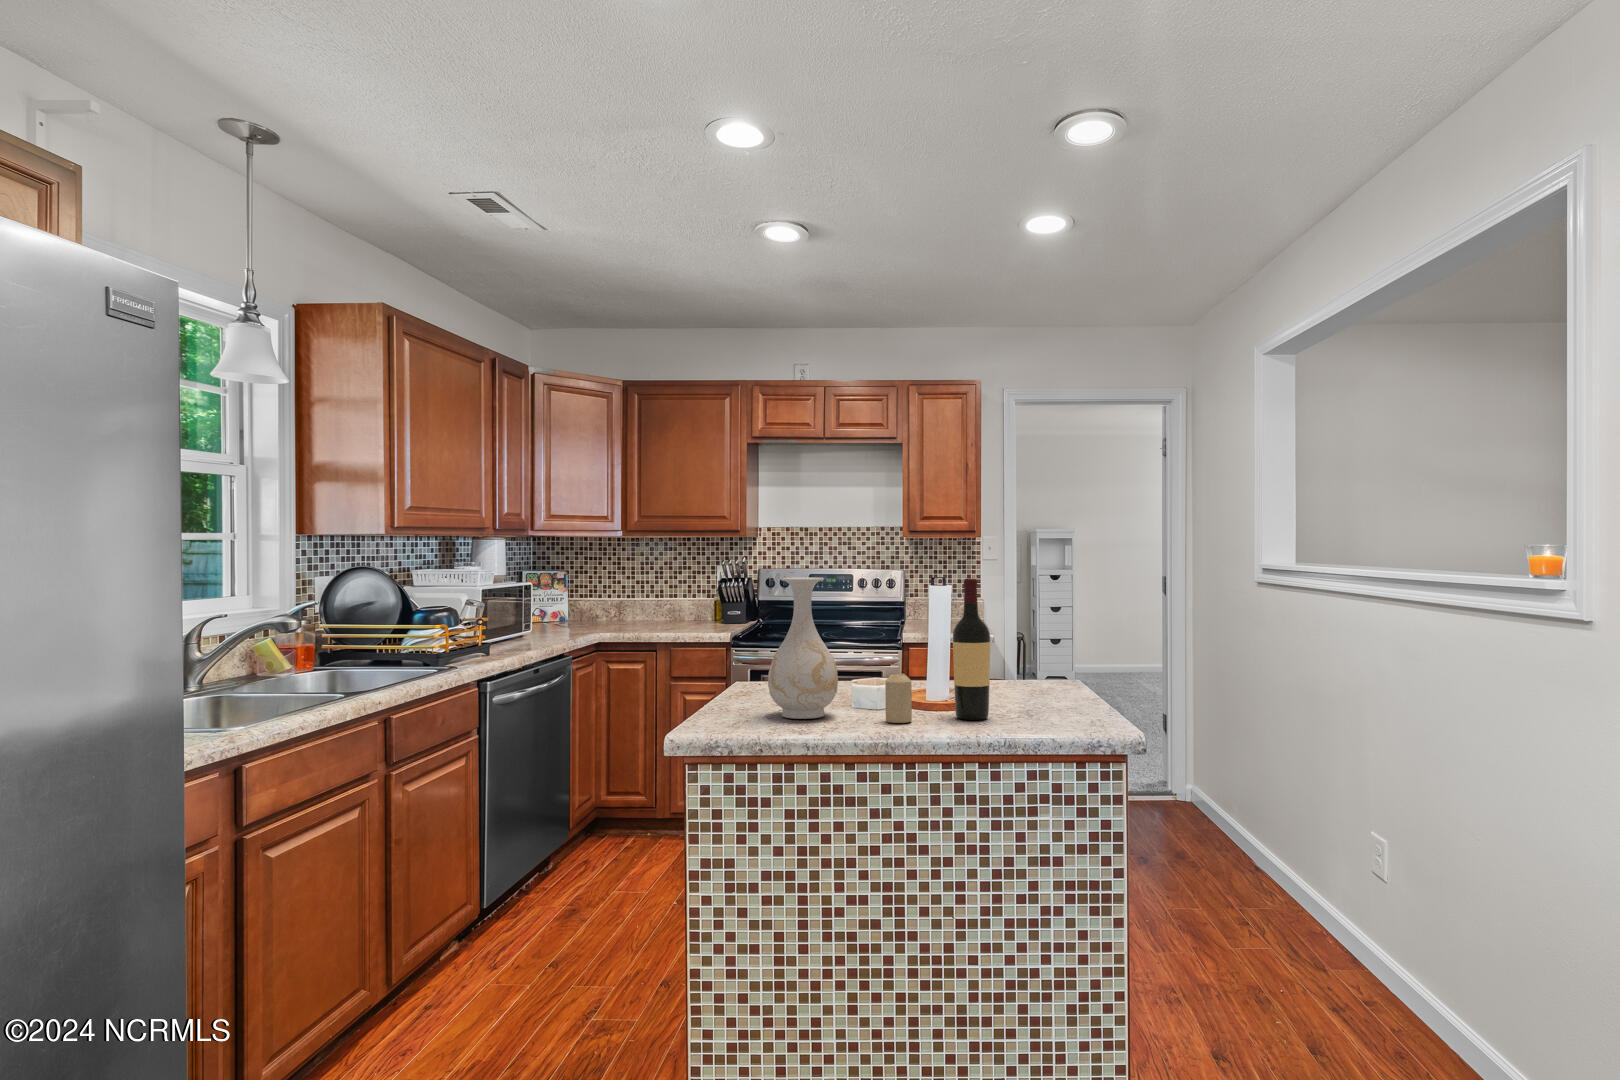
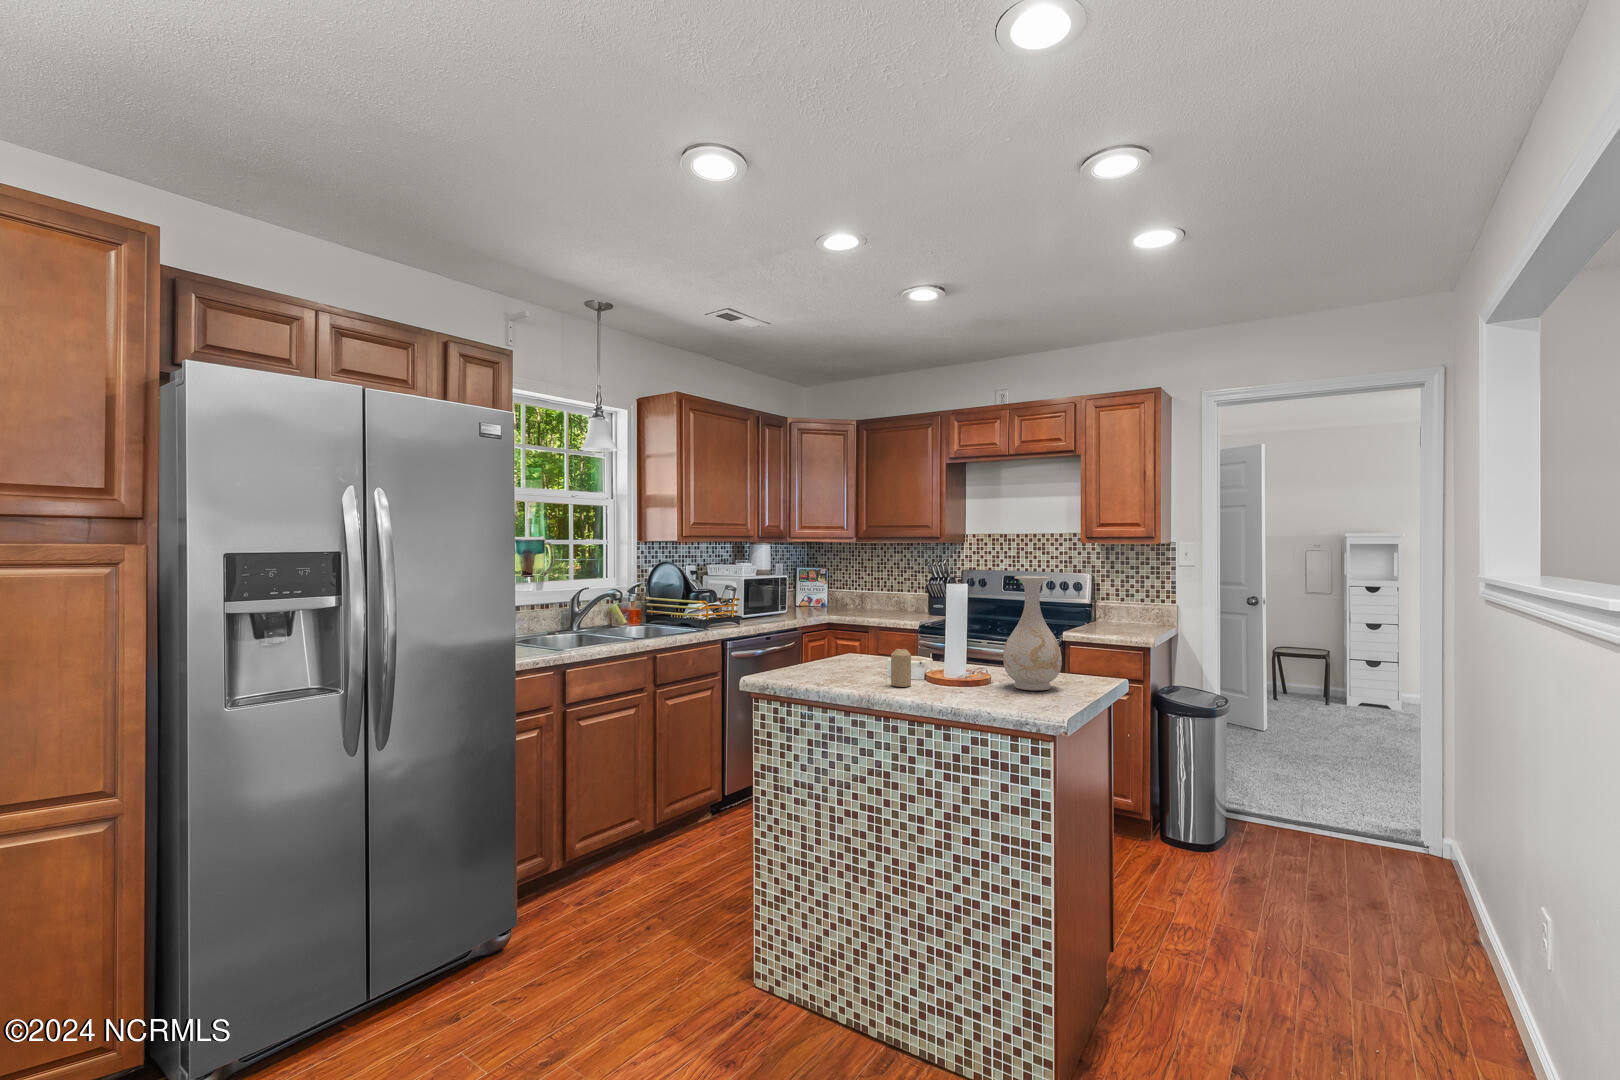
vase: present [768,577,838,719] -> present [1003,576,1062,690]
wine bottle: present [953,578,990,720] -> none [946,578,976,691]

